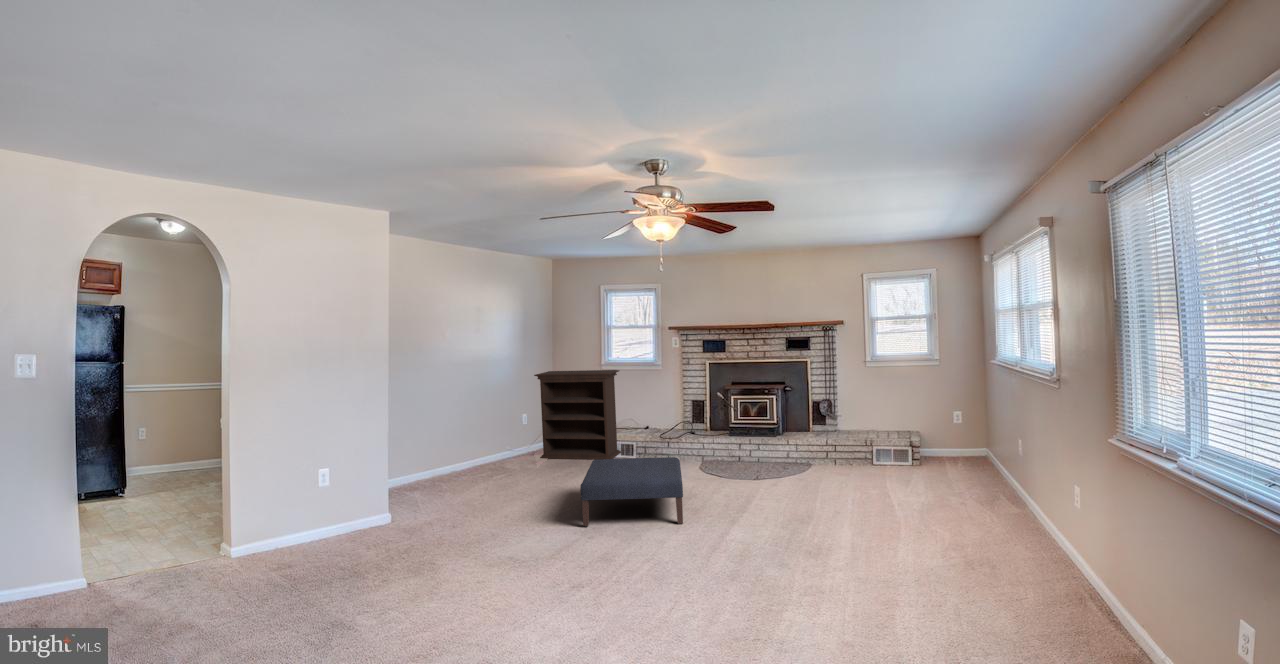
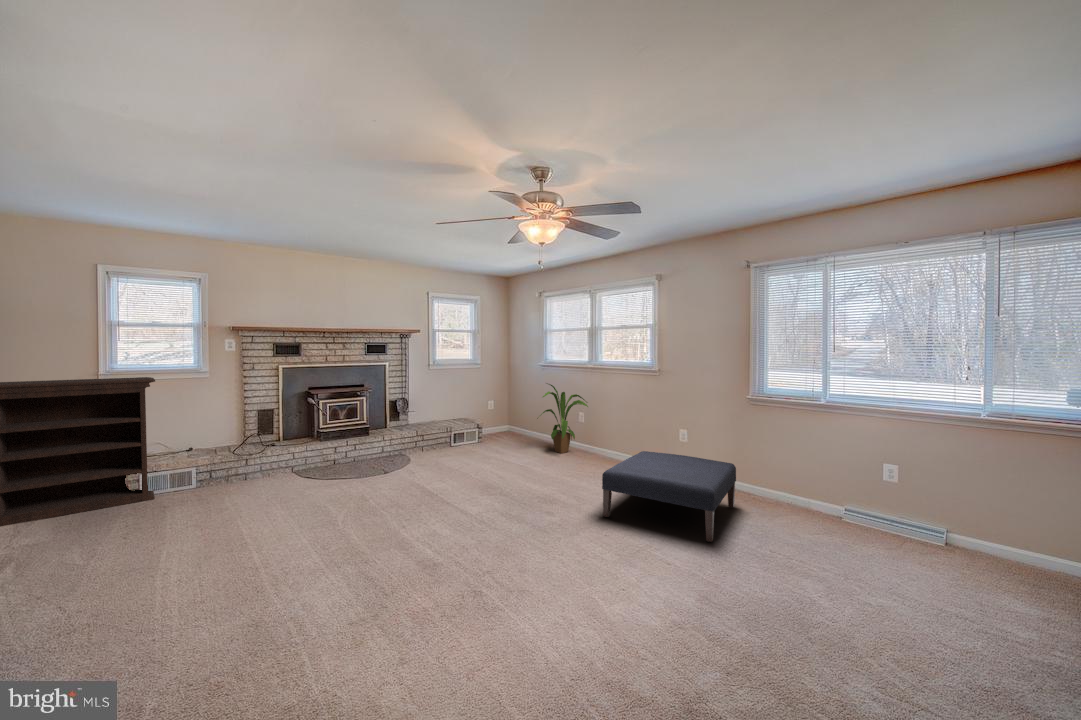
house plant: none [951,397,1038,503] -> present [541,383,588,453]
ottoman: present [580,457,683,527] -> present [602,451,736,542]

